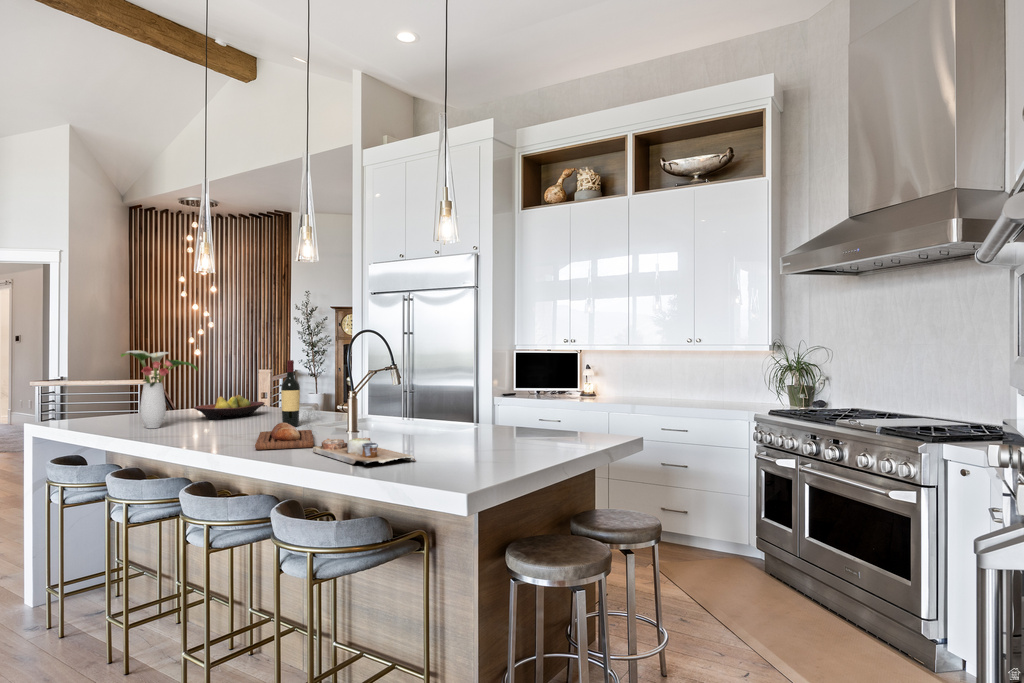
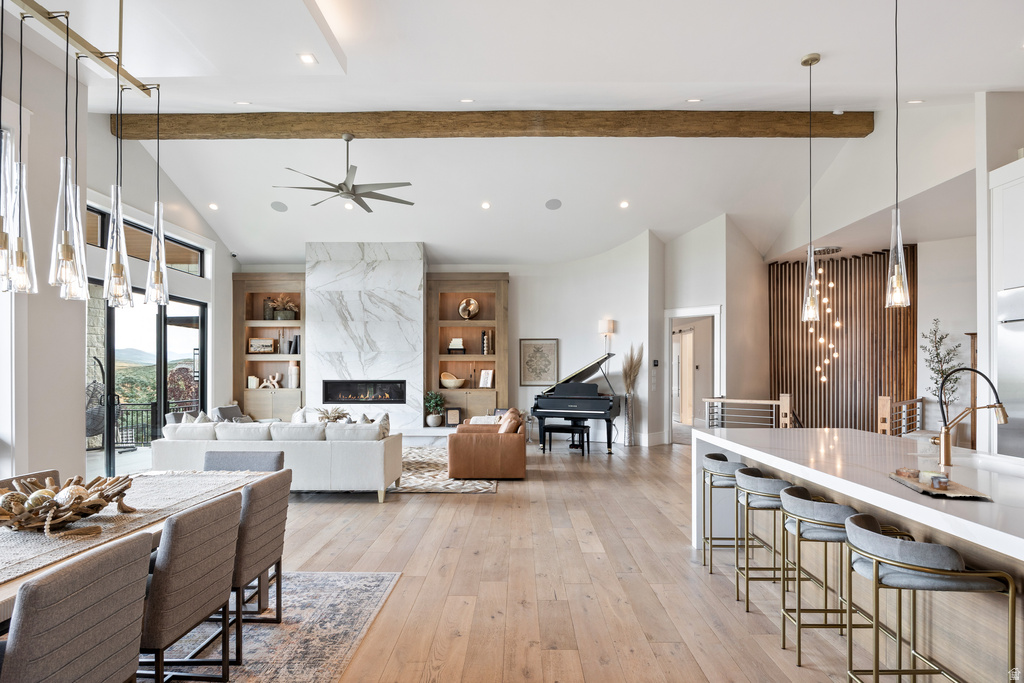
flower arrangement: present [121,350,198,428] -> none [745,381,801,440]
wine bottle: present [281,360,300,427] -> none [873,394,891,453]
fruit bowl: present [194,395,265,419] -> none [802,420,864,439]
bread loaf: present [255,423,314,450] -> none [839,448,898,473]

